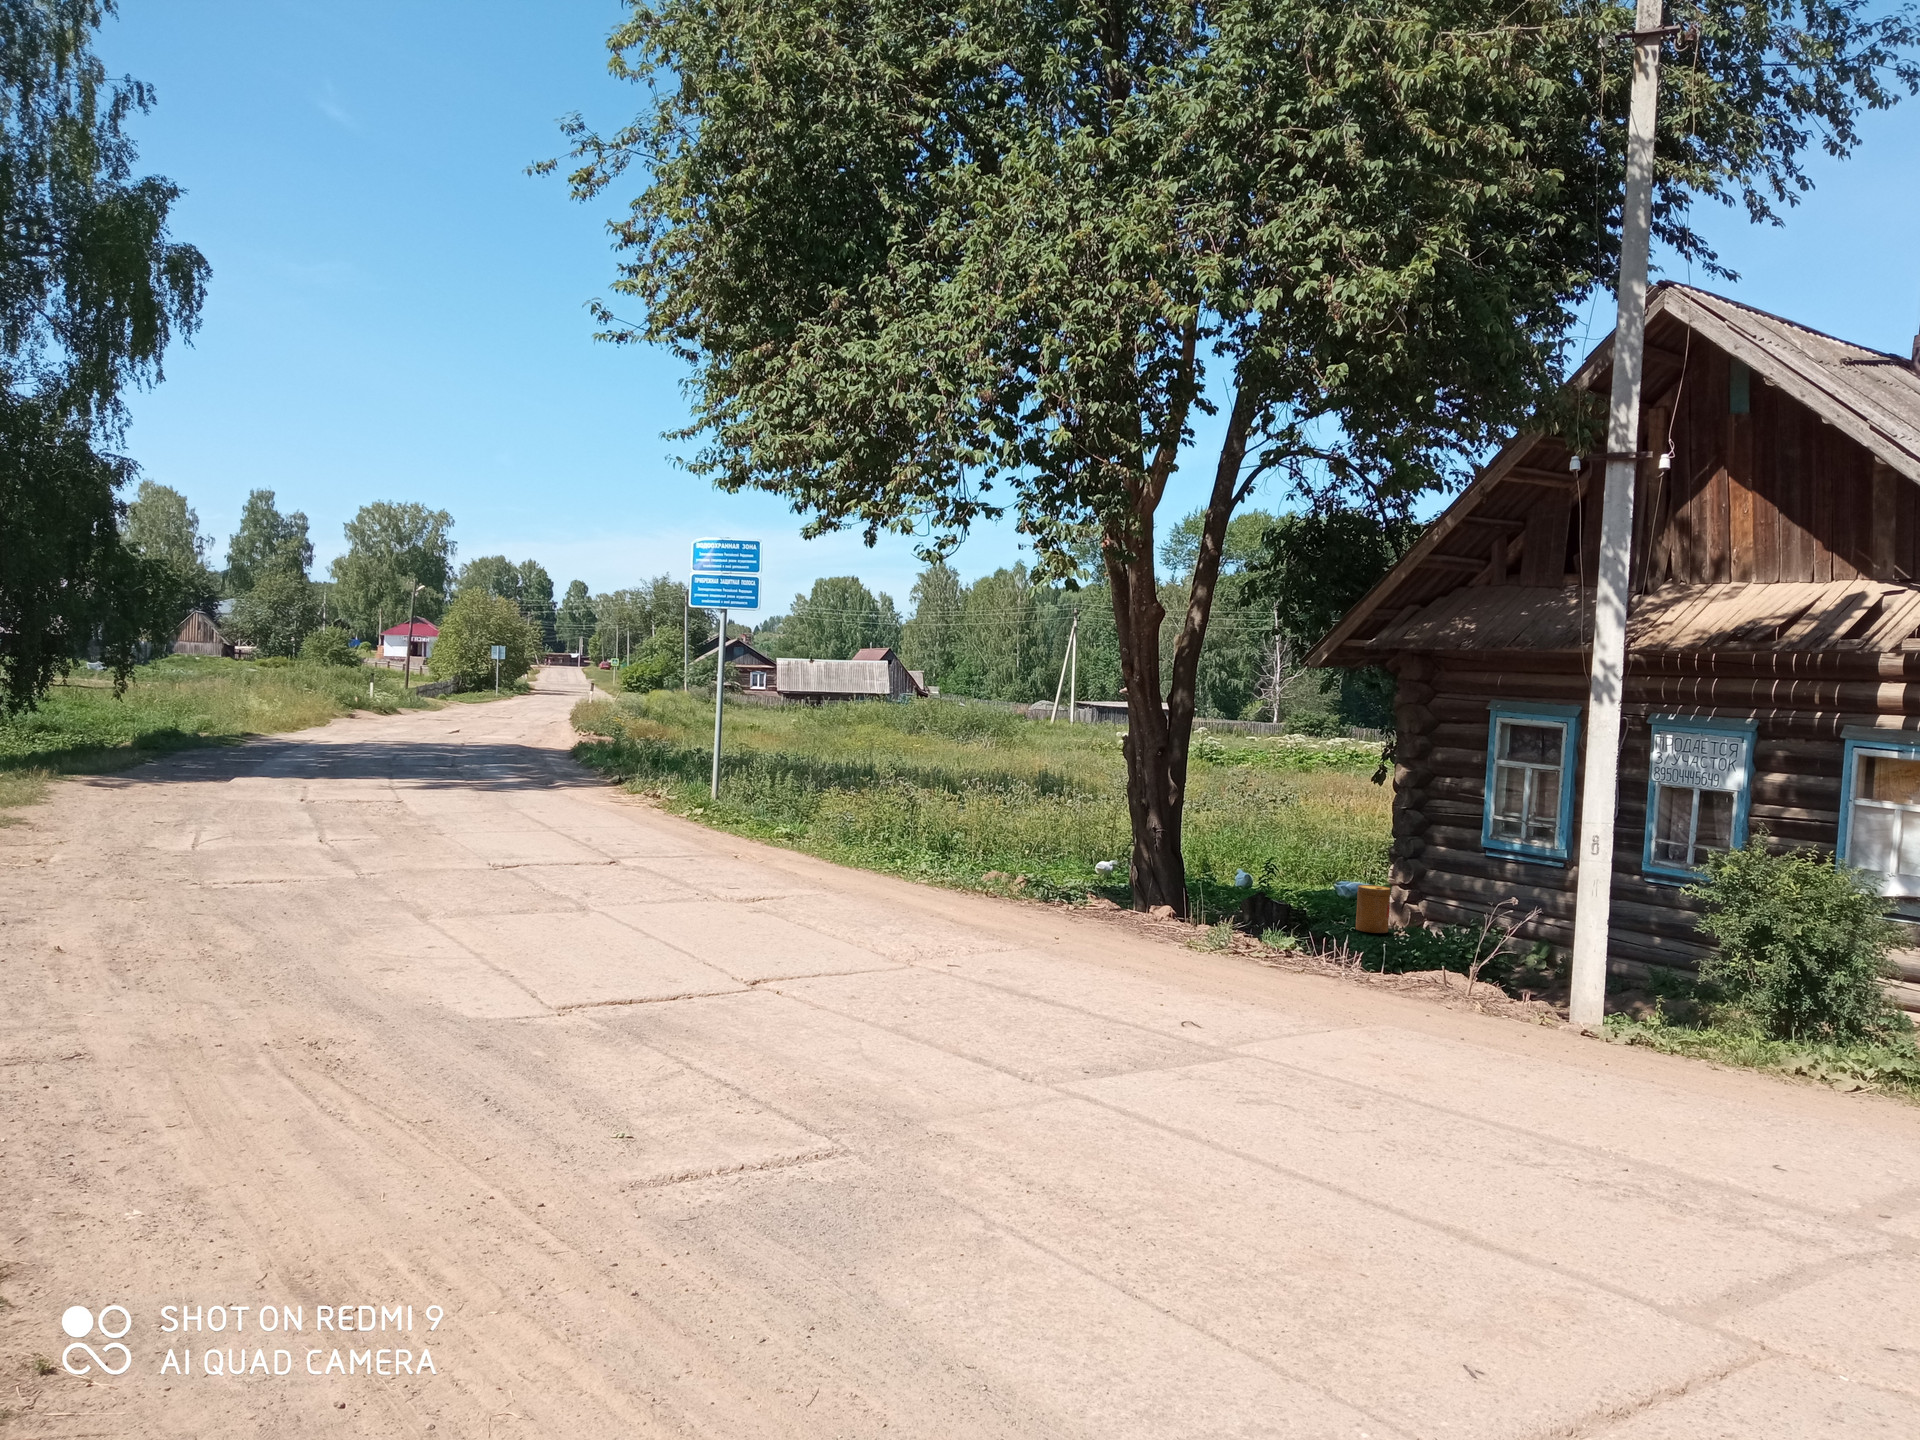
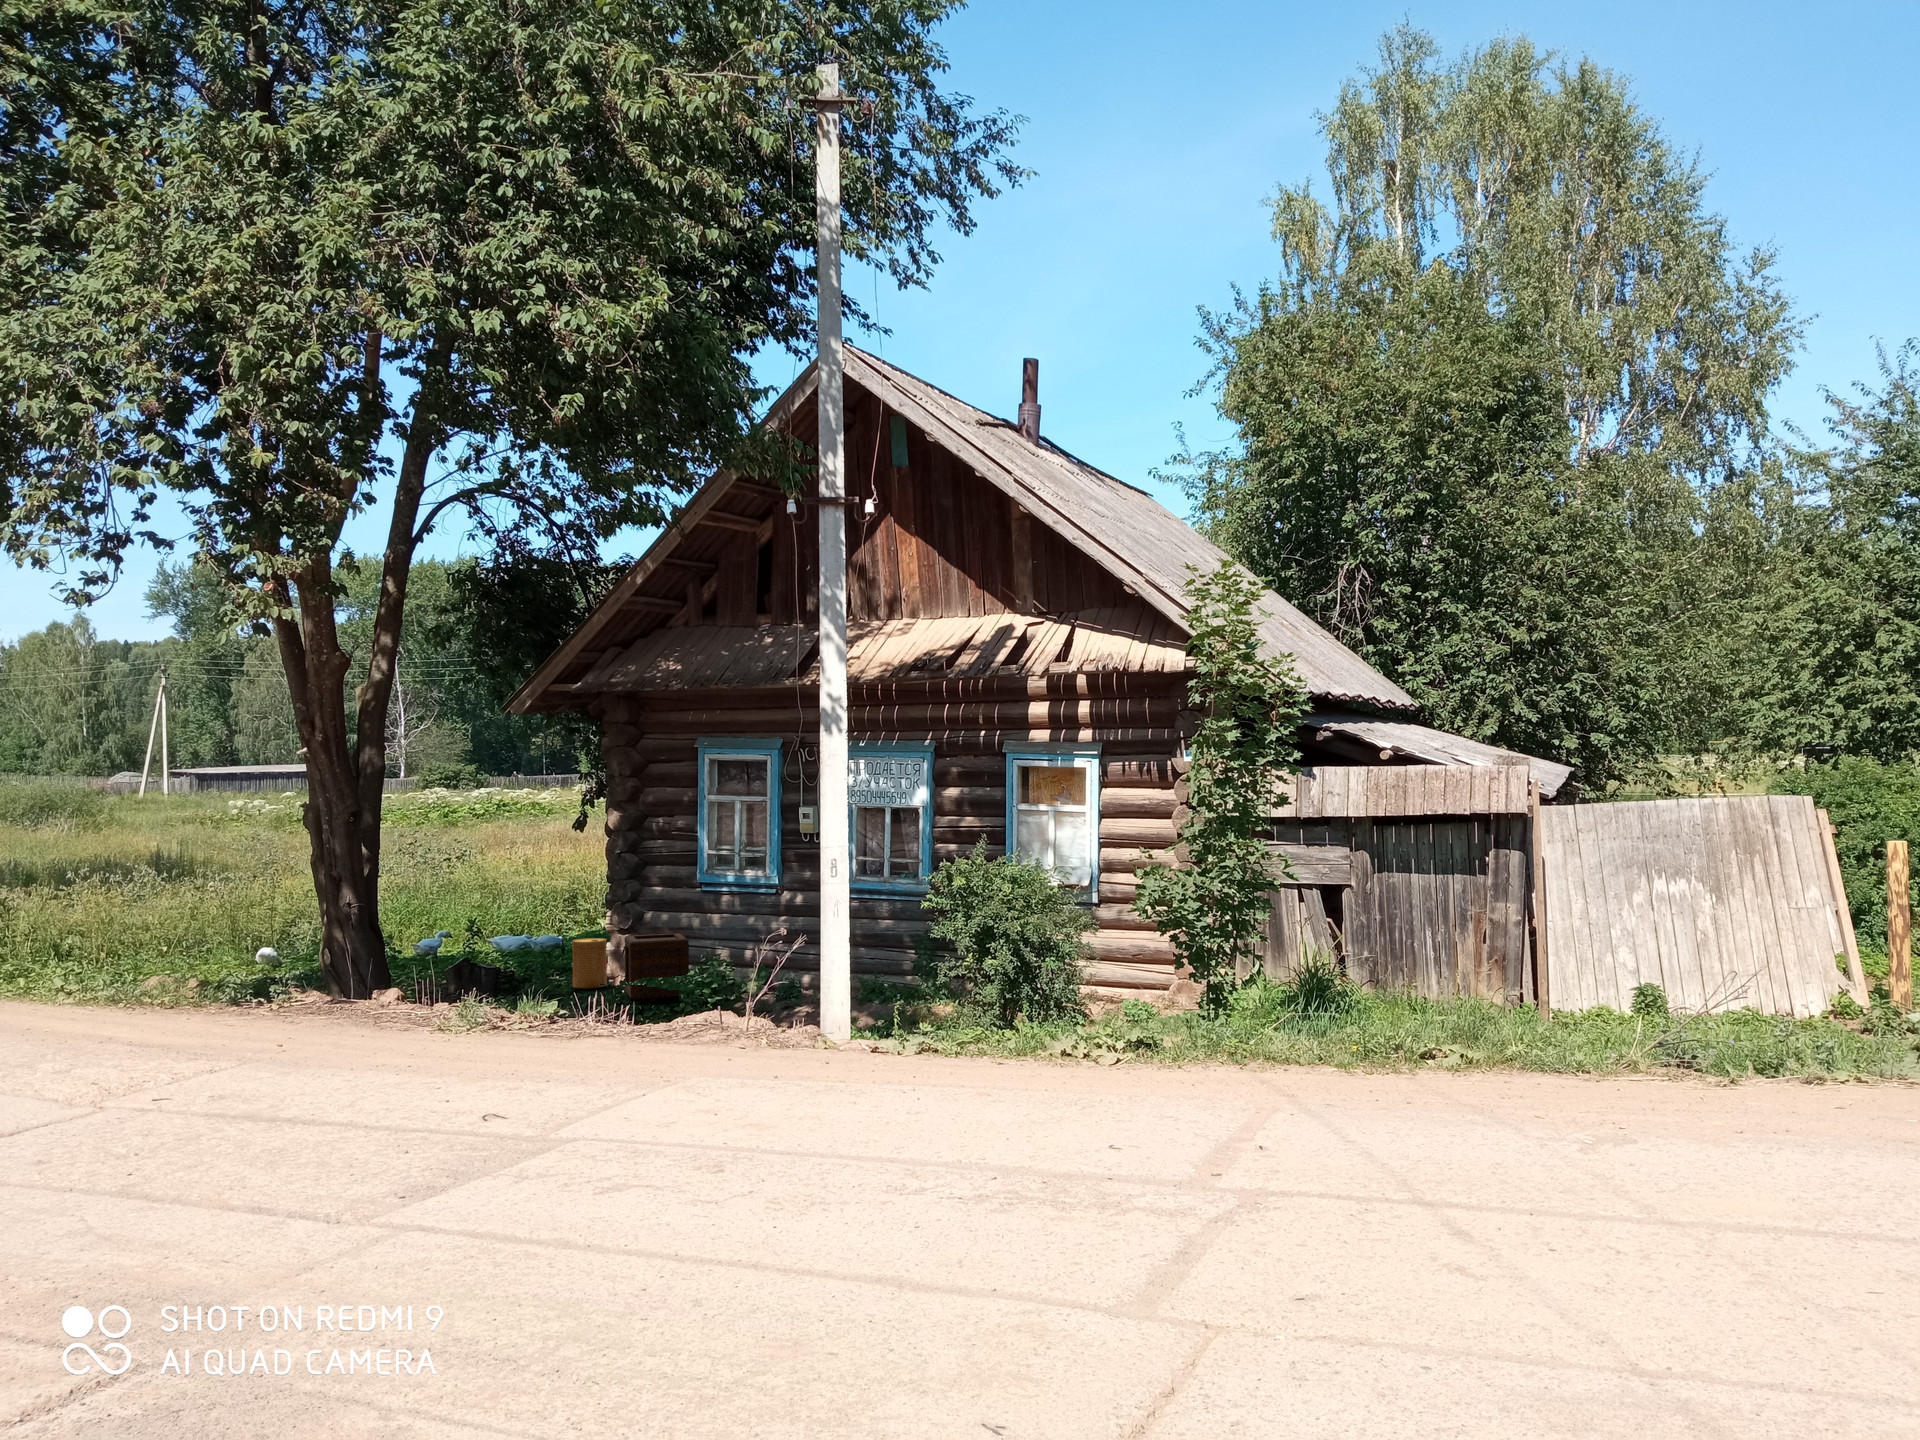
wooden crate: none [1403,888,1467,956] -> present [624,933,689,1000]

